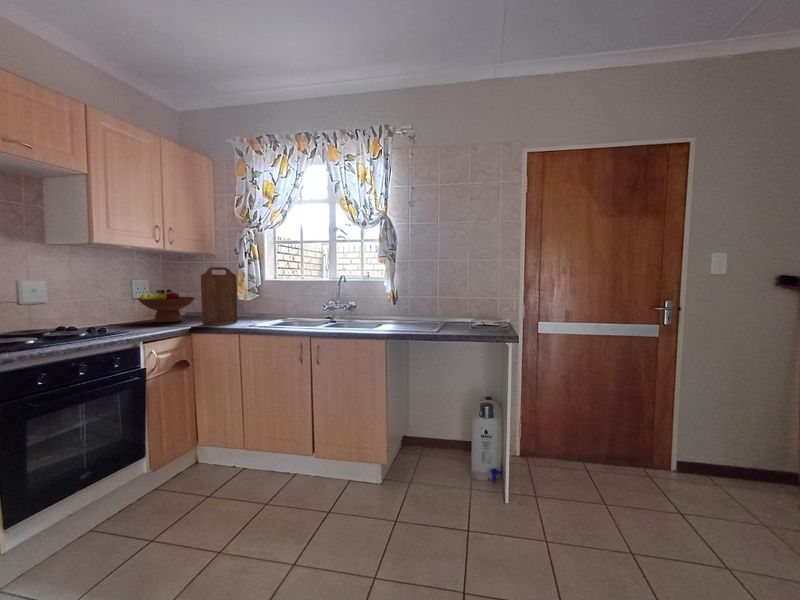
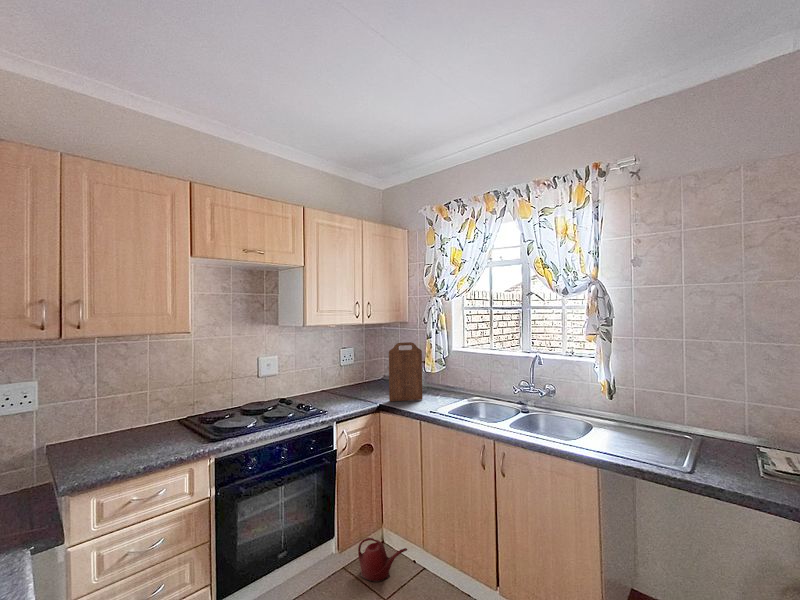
fruit bowl: present [138,289,196,323] -> none [340,360,388,393]
watering can: none [173,452,229,491] -> present [358,538,407,582]

